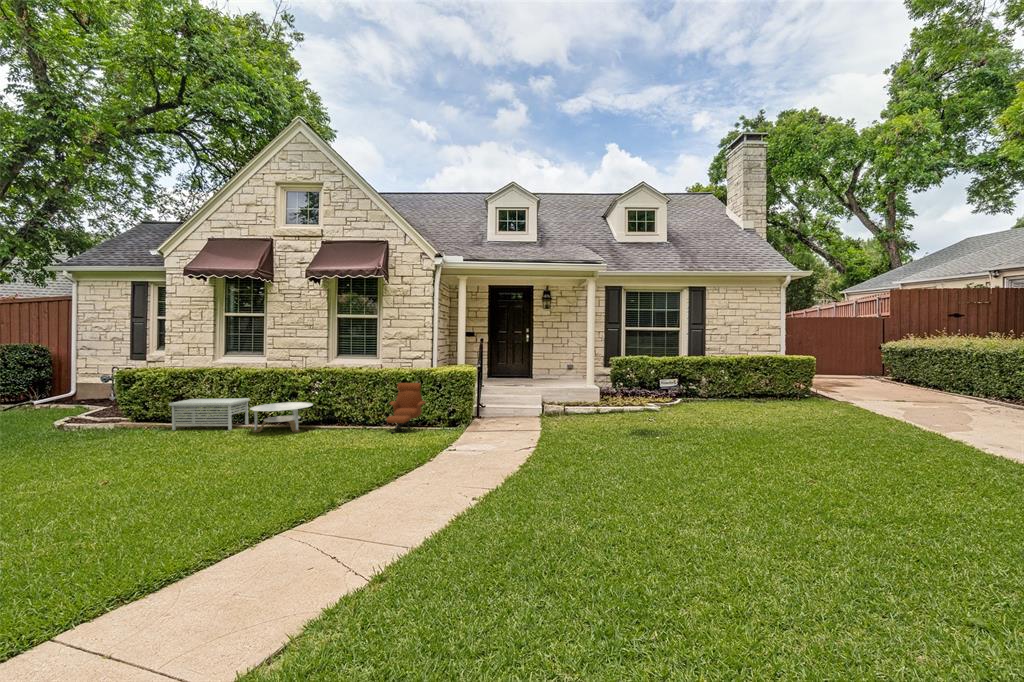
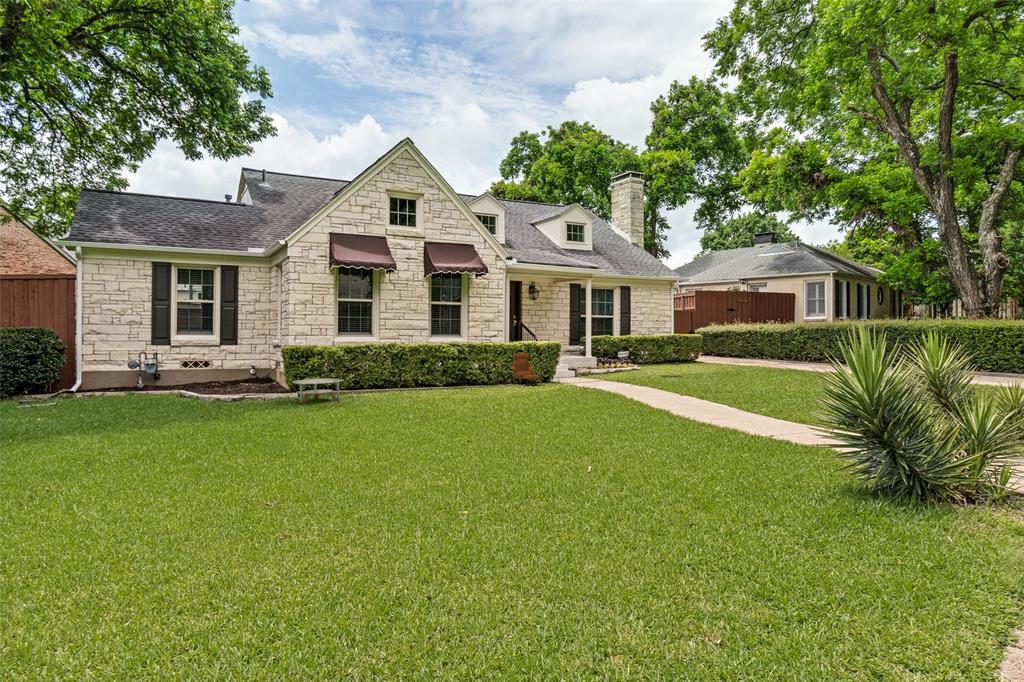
storage bench: present [169,398,250,430] -> none [353,371,410,397]
round table: present [250,402,313,432] -> present [292,379,343,403]

